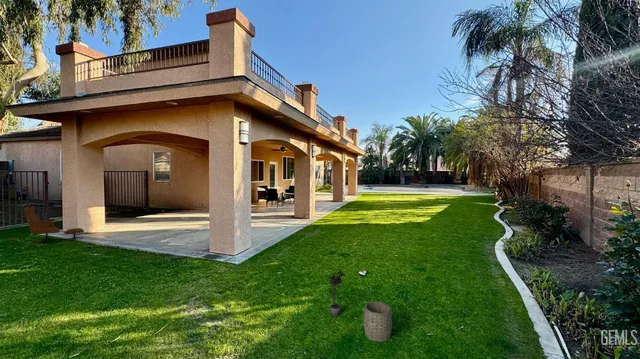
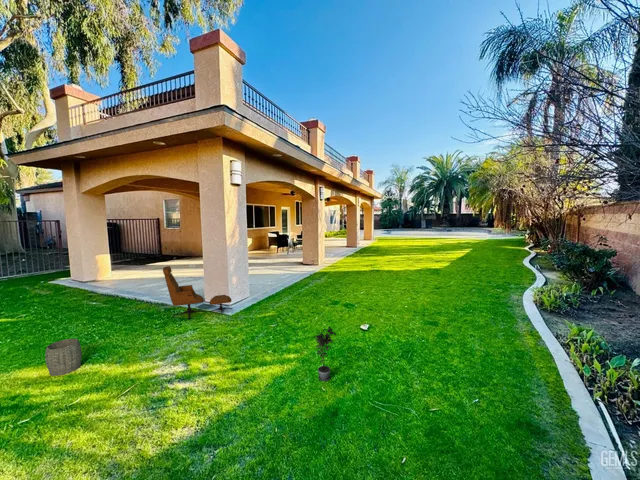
lounge chair: present [24,206,84,243] -> present [163,266,232,319]
woven basket: present [364,302,392,342] -> present [45,339,82,376]

